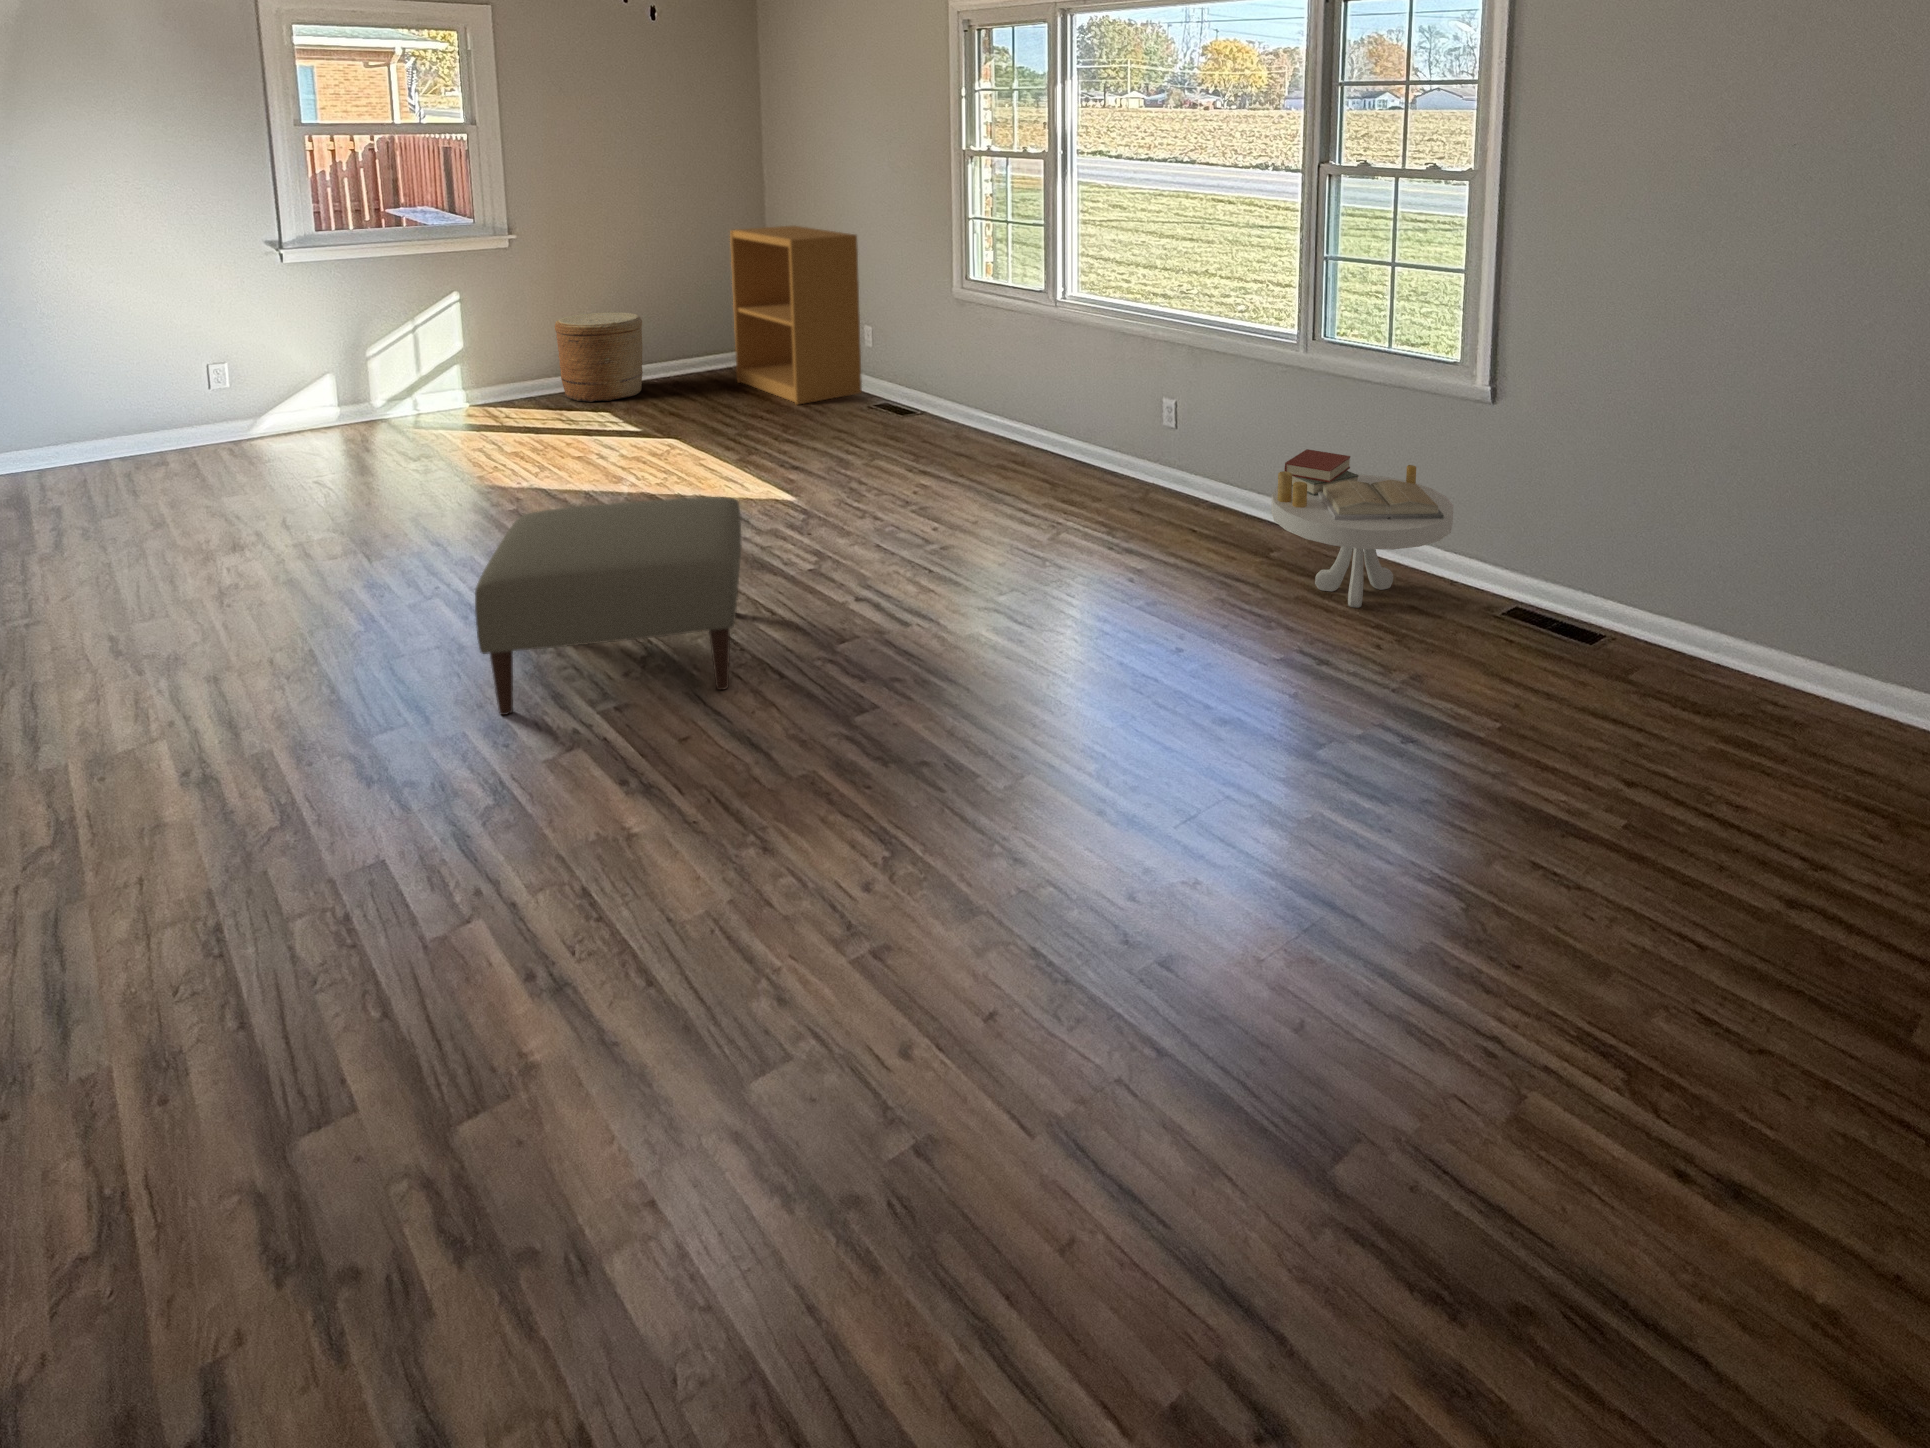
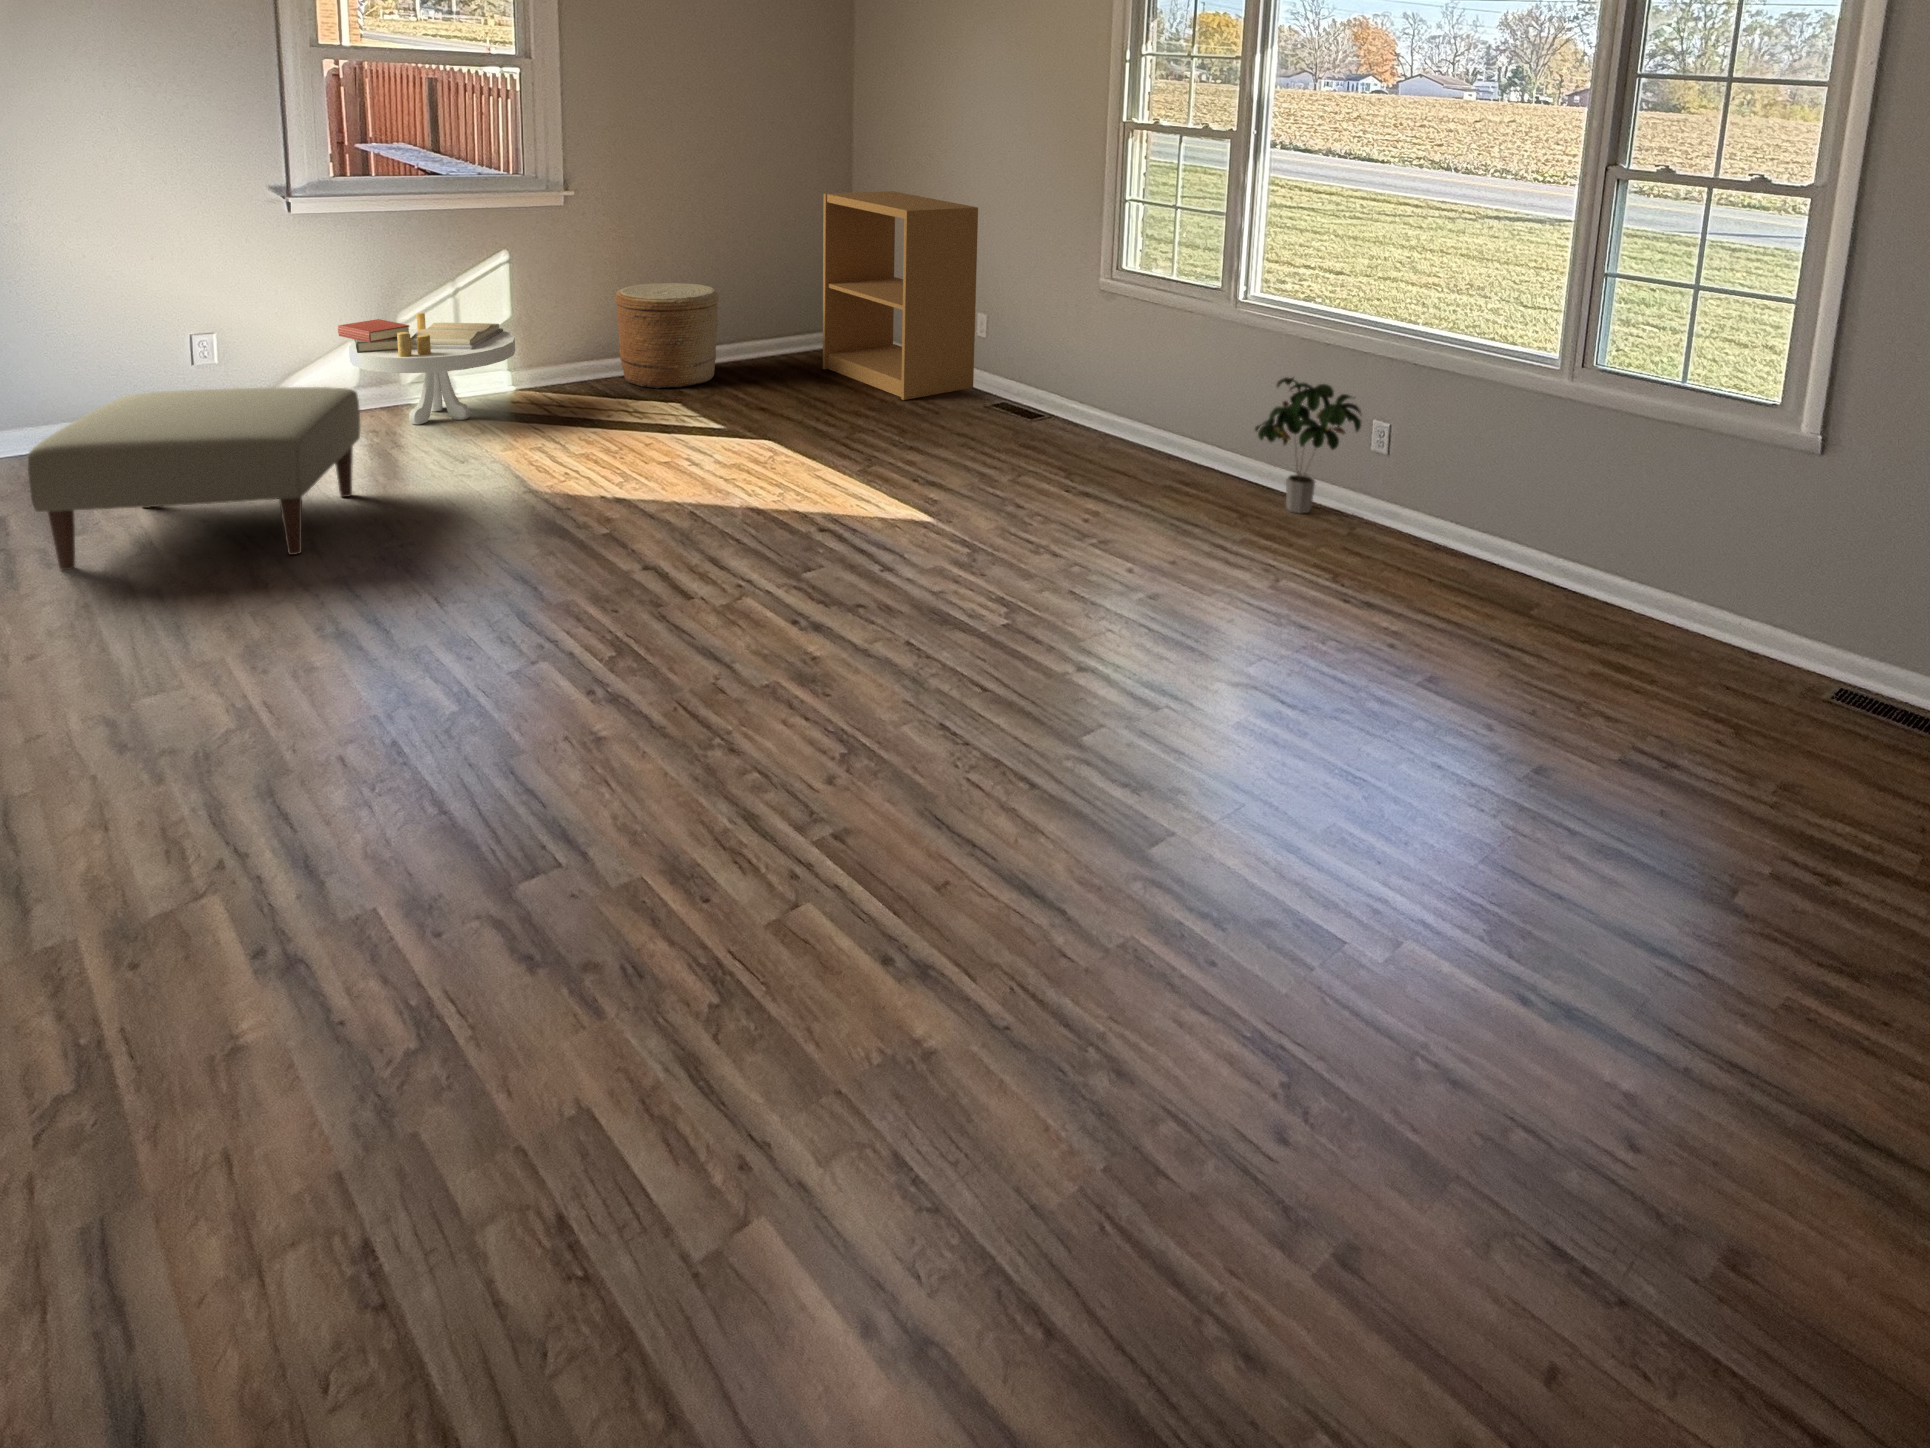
potted plant: none [1068,364,1151,483] -> present [1255,378,1361,513]
side table: present [1271,449,1453,608] -> present [338,313,515,424]
ottoman: present [475,497,742,715] -> present [28,387,360,570]

